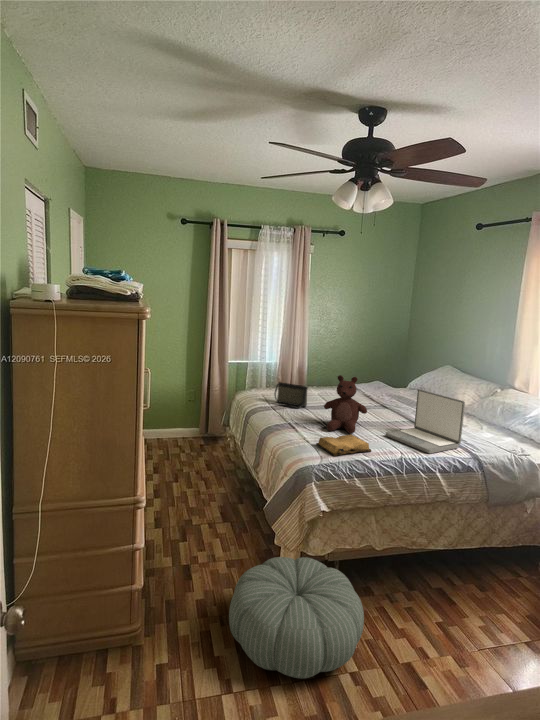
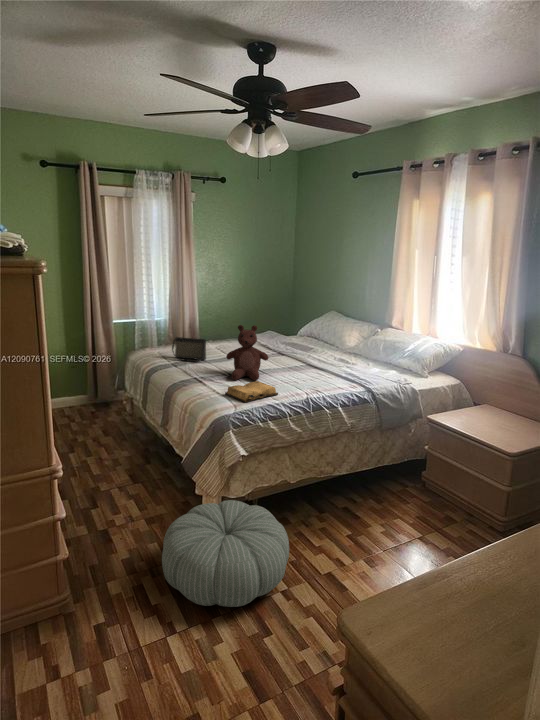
laptop: present [385,389,465,454] -> none [287,333,357,391]

